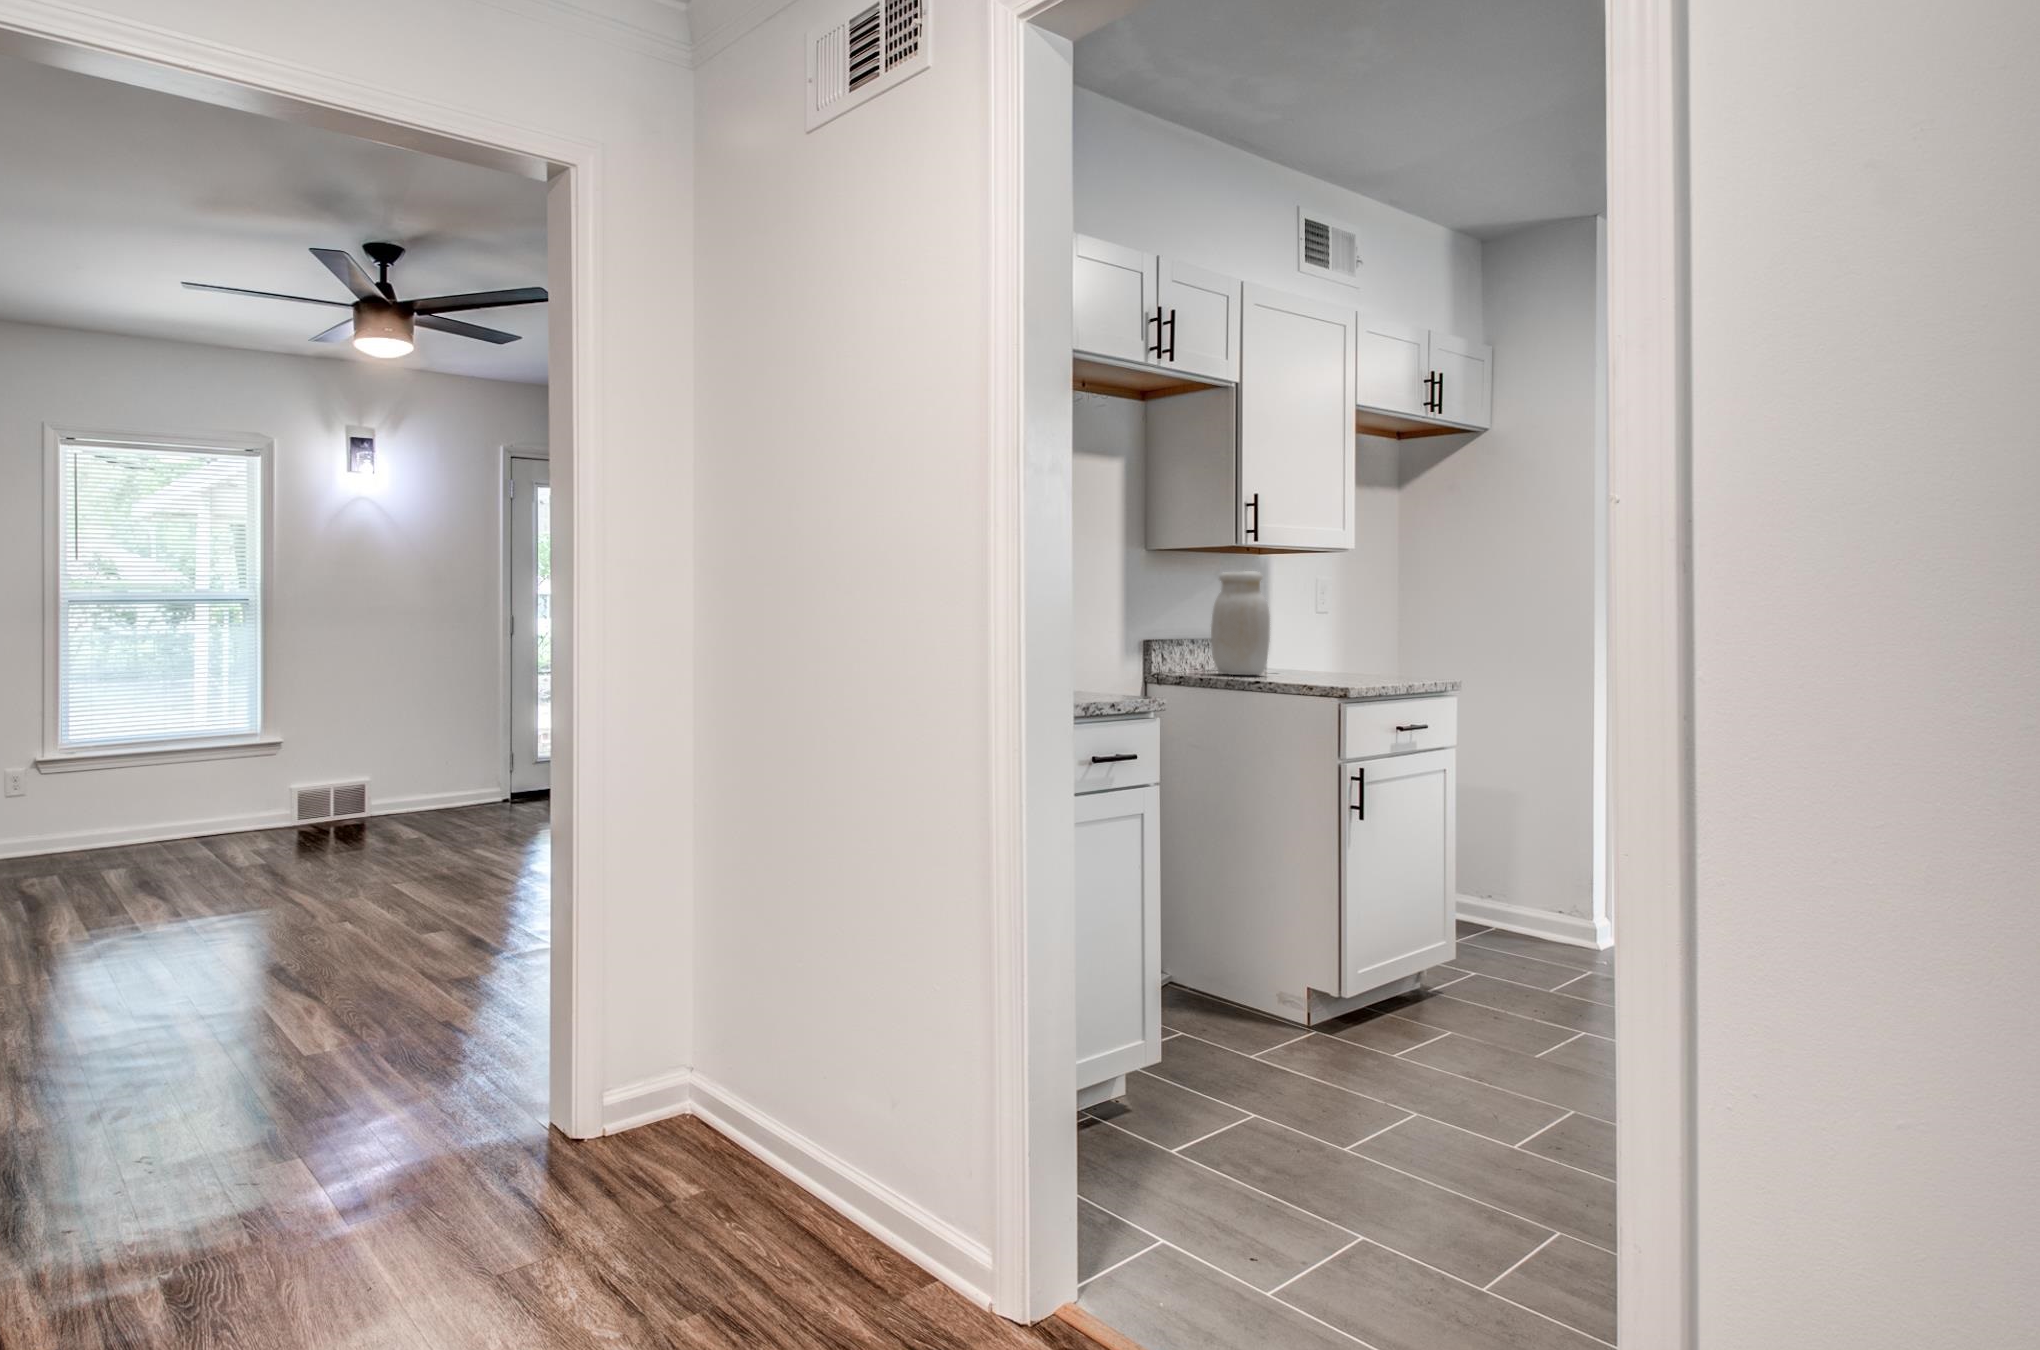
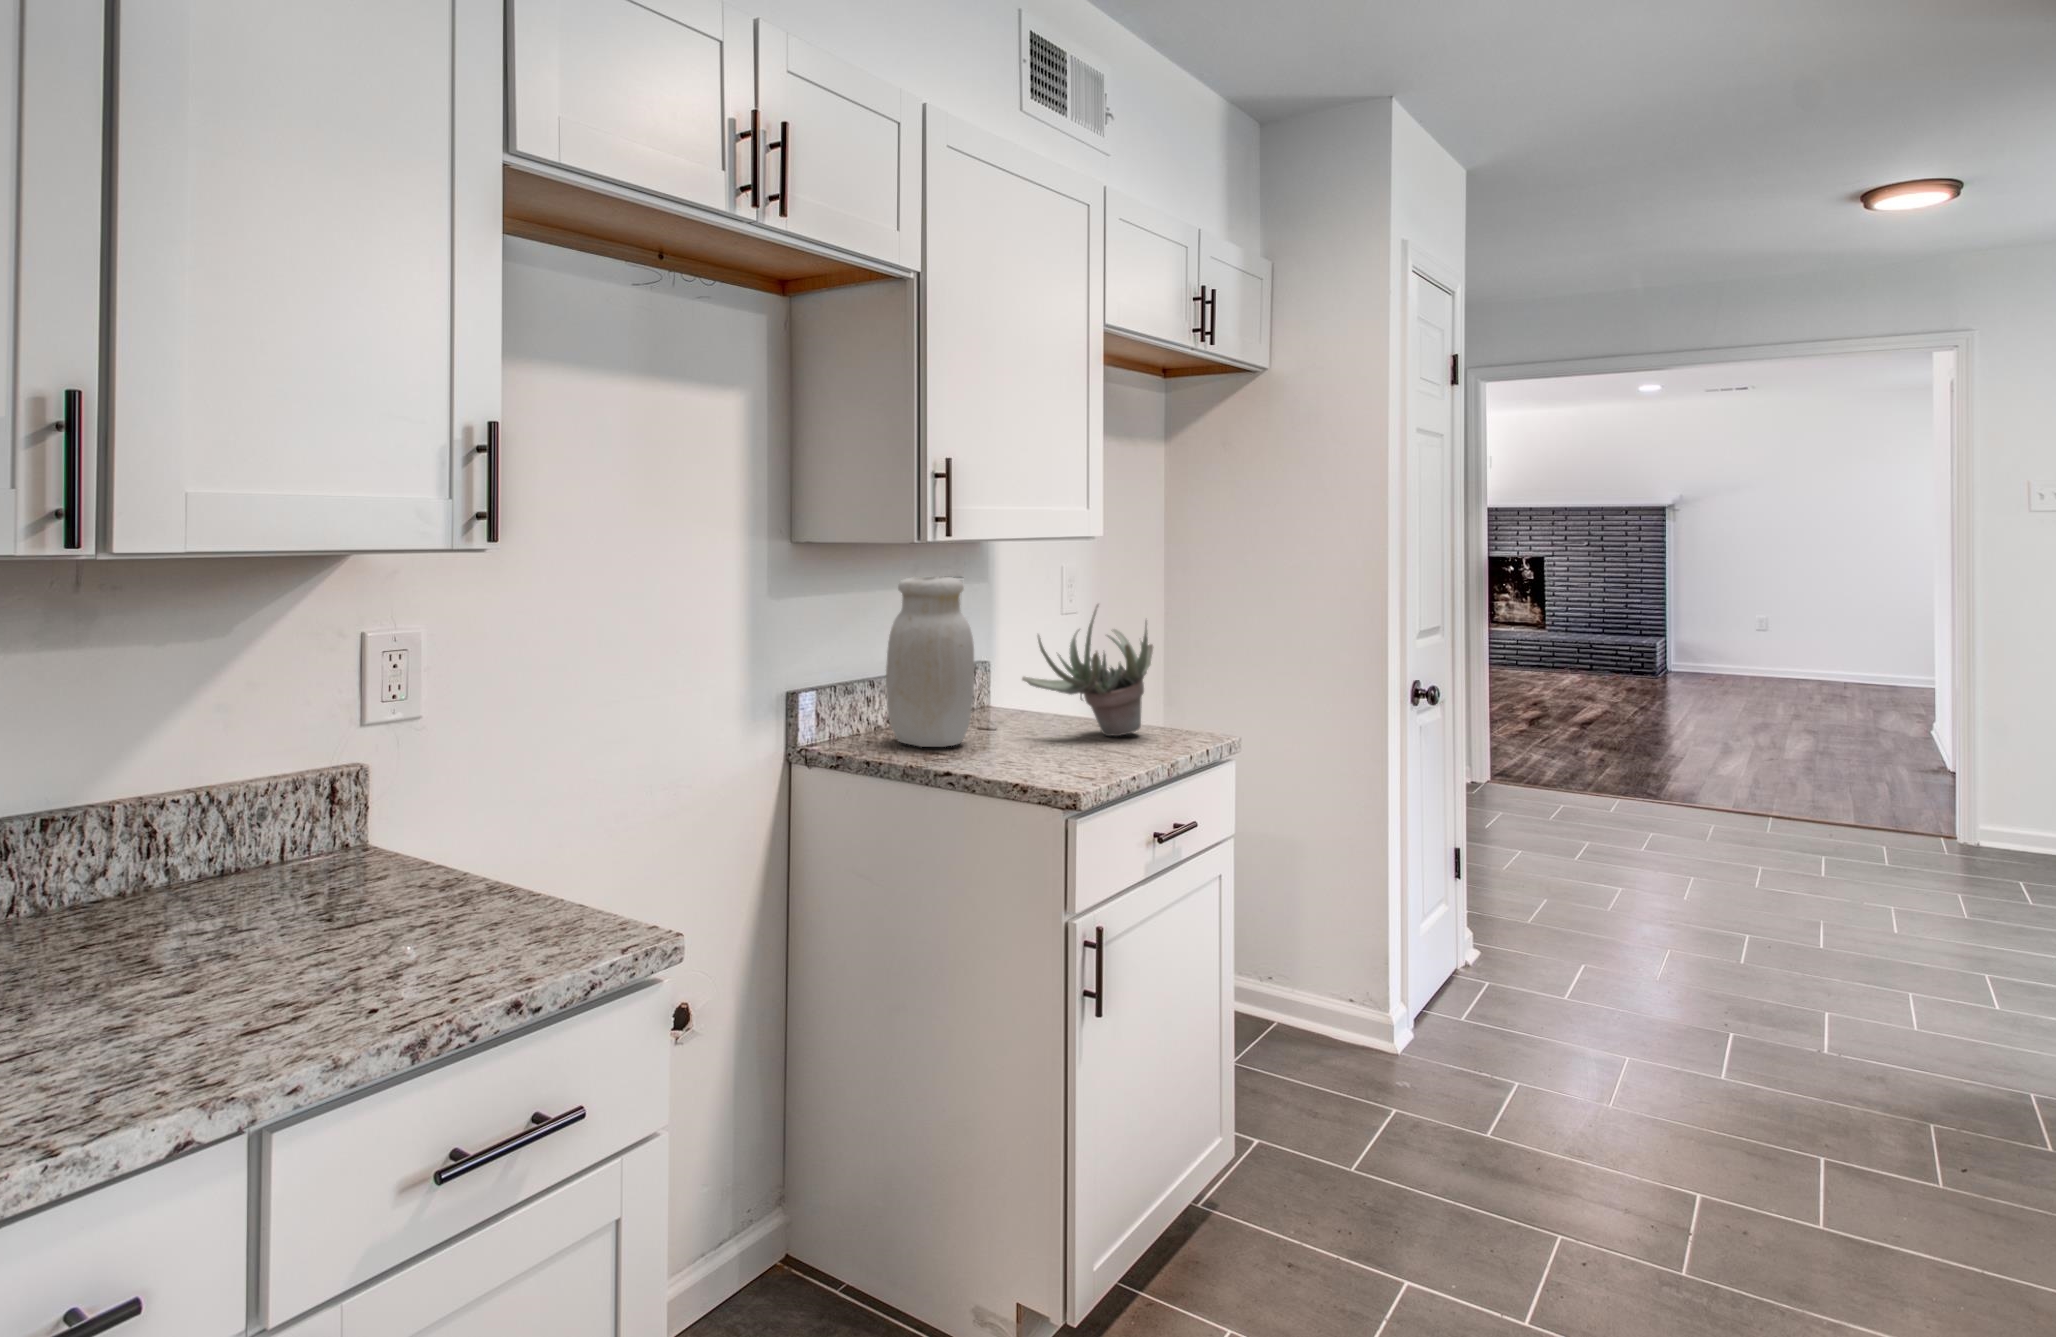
succulent plant: none [1300,589,1394,676] -> present [1022,604,1153,736]

